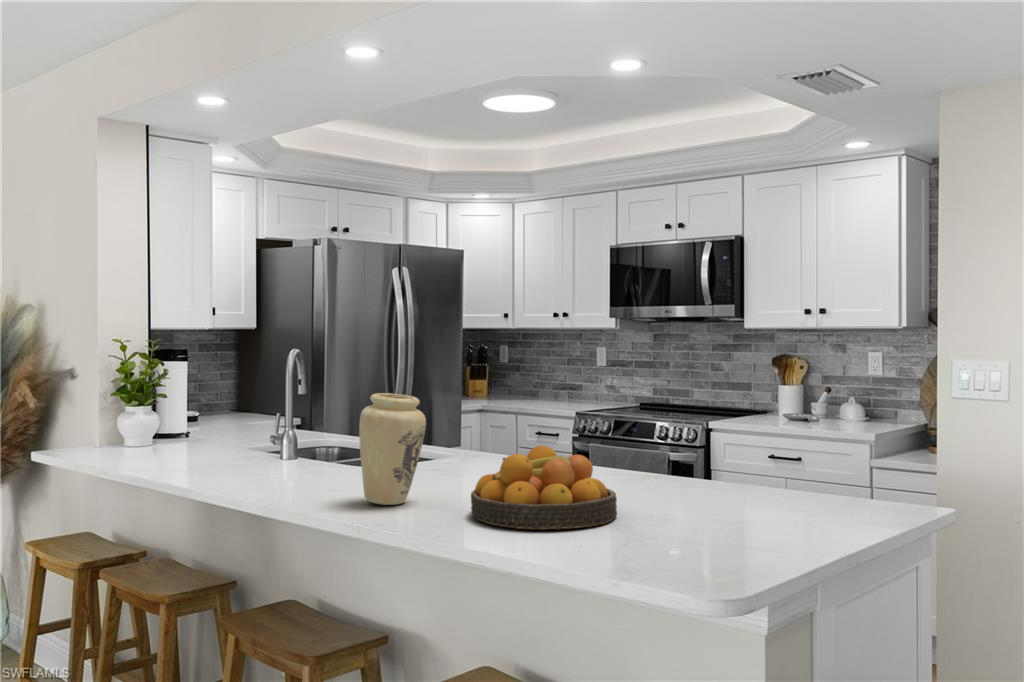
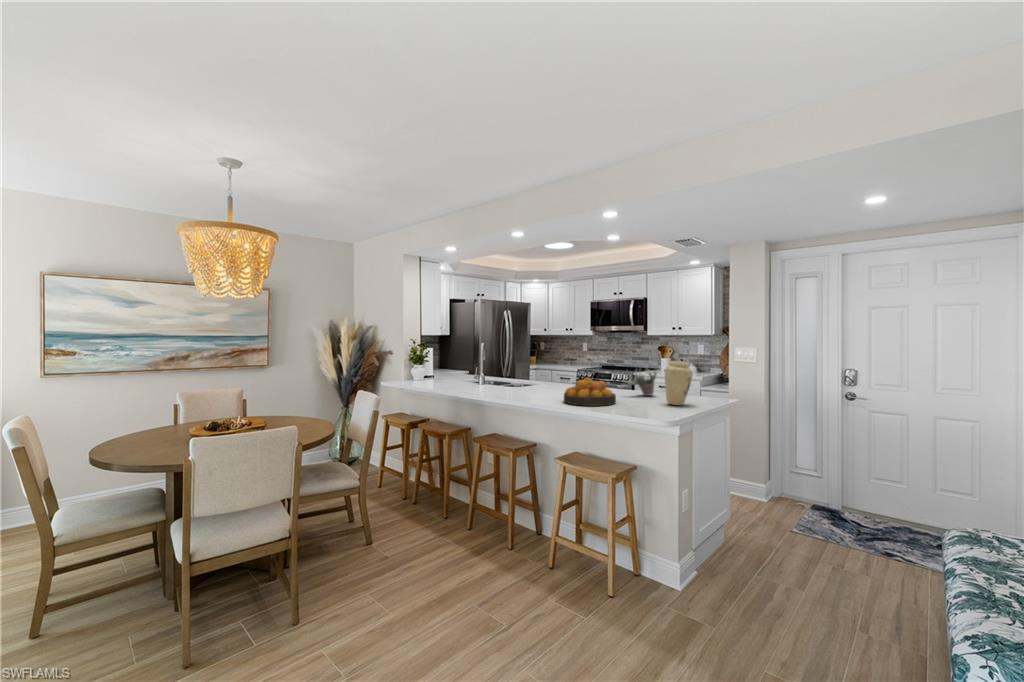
vase: present [359,393,426,505] -> present [665,361,693,405]
succulent plant: none [646,401,740,494] -> present [625,370,657,396]

